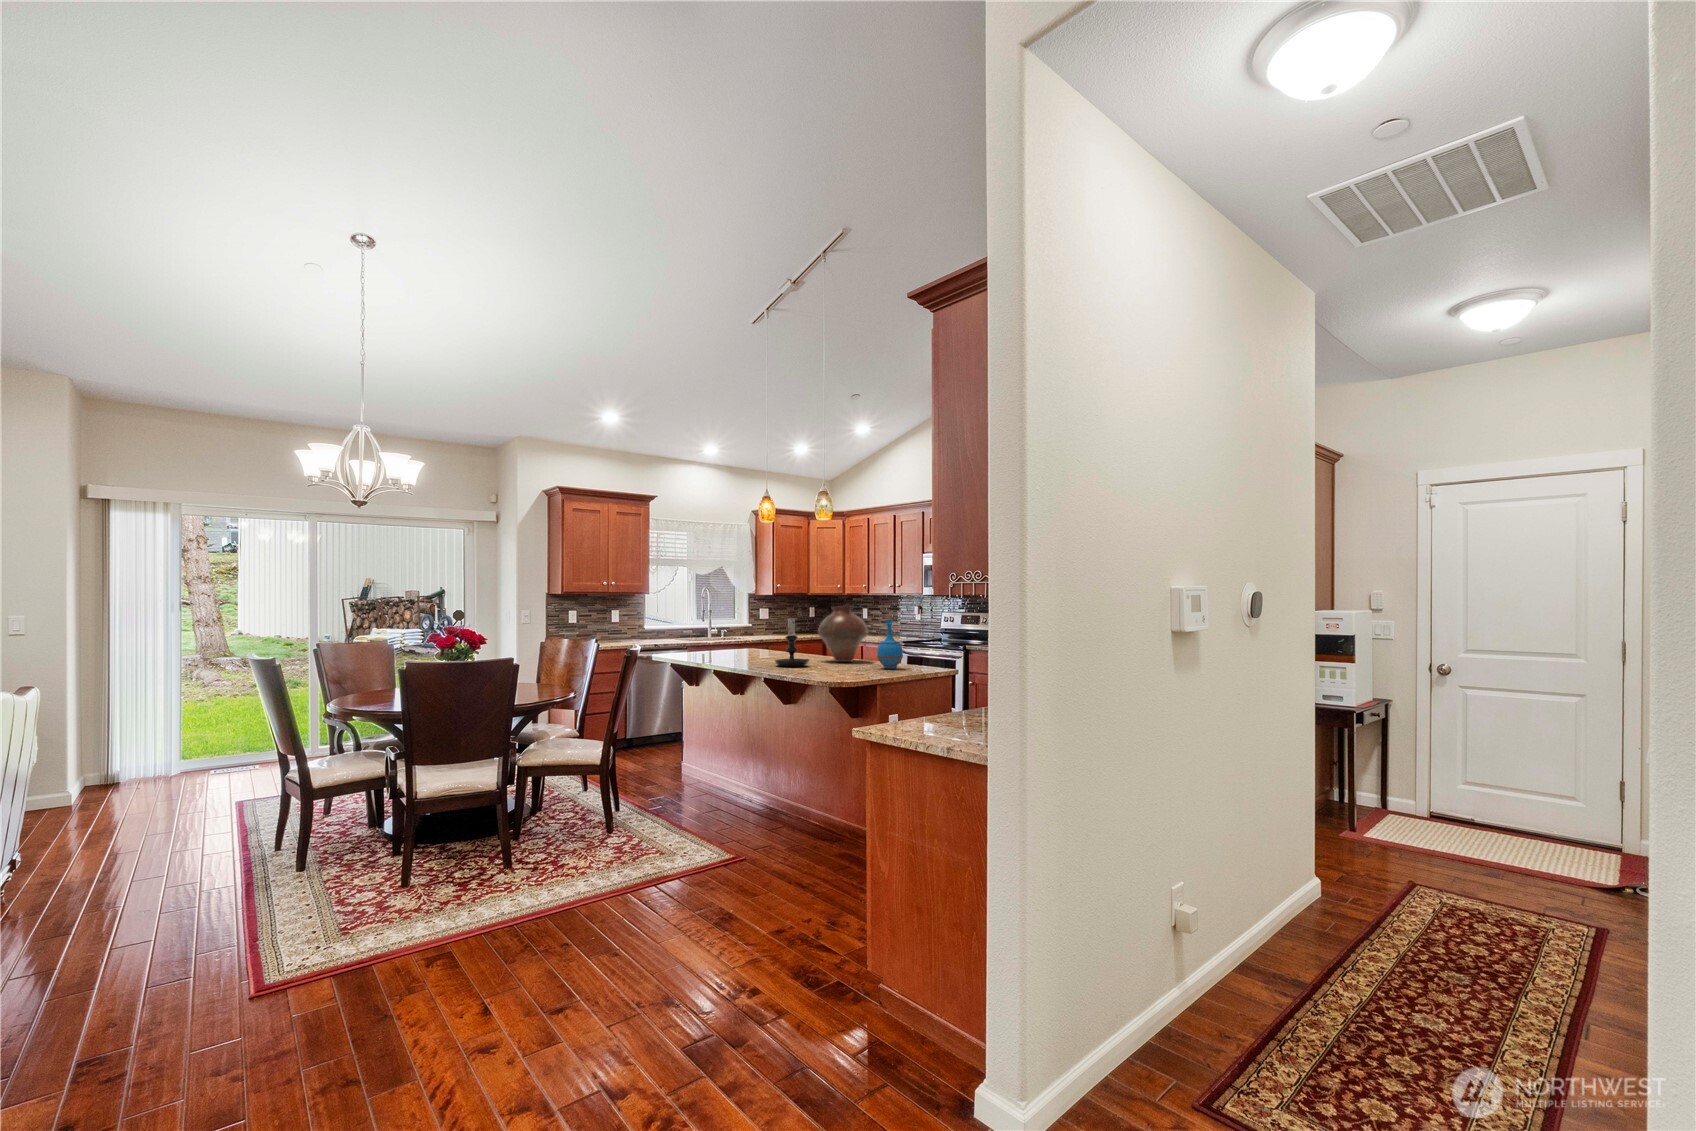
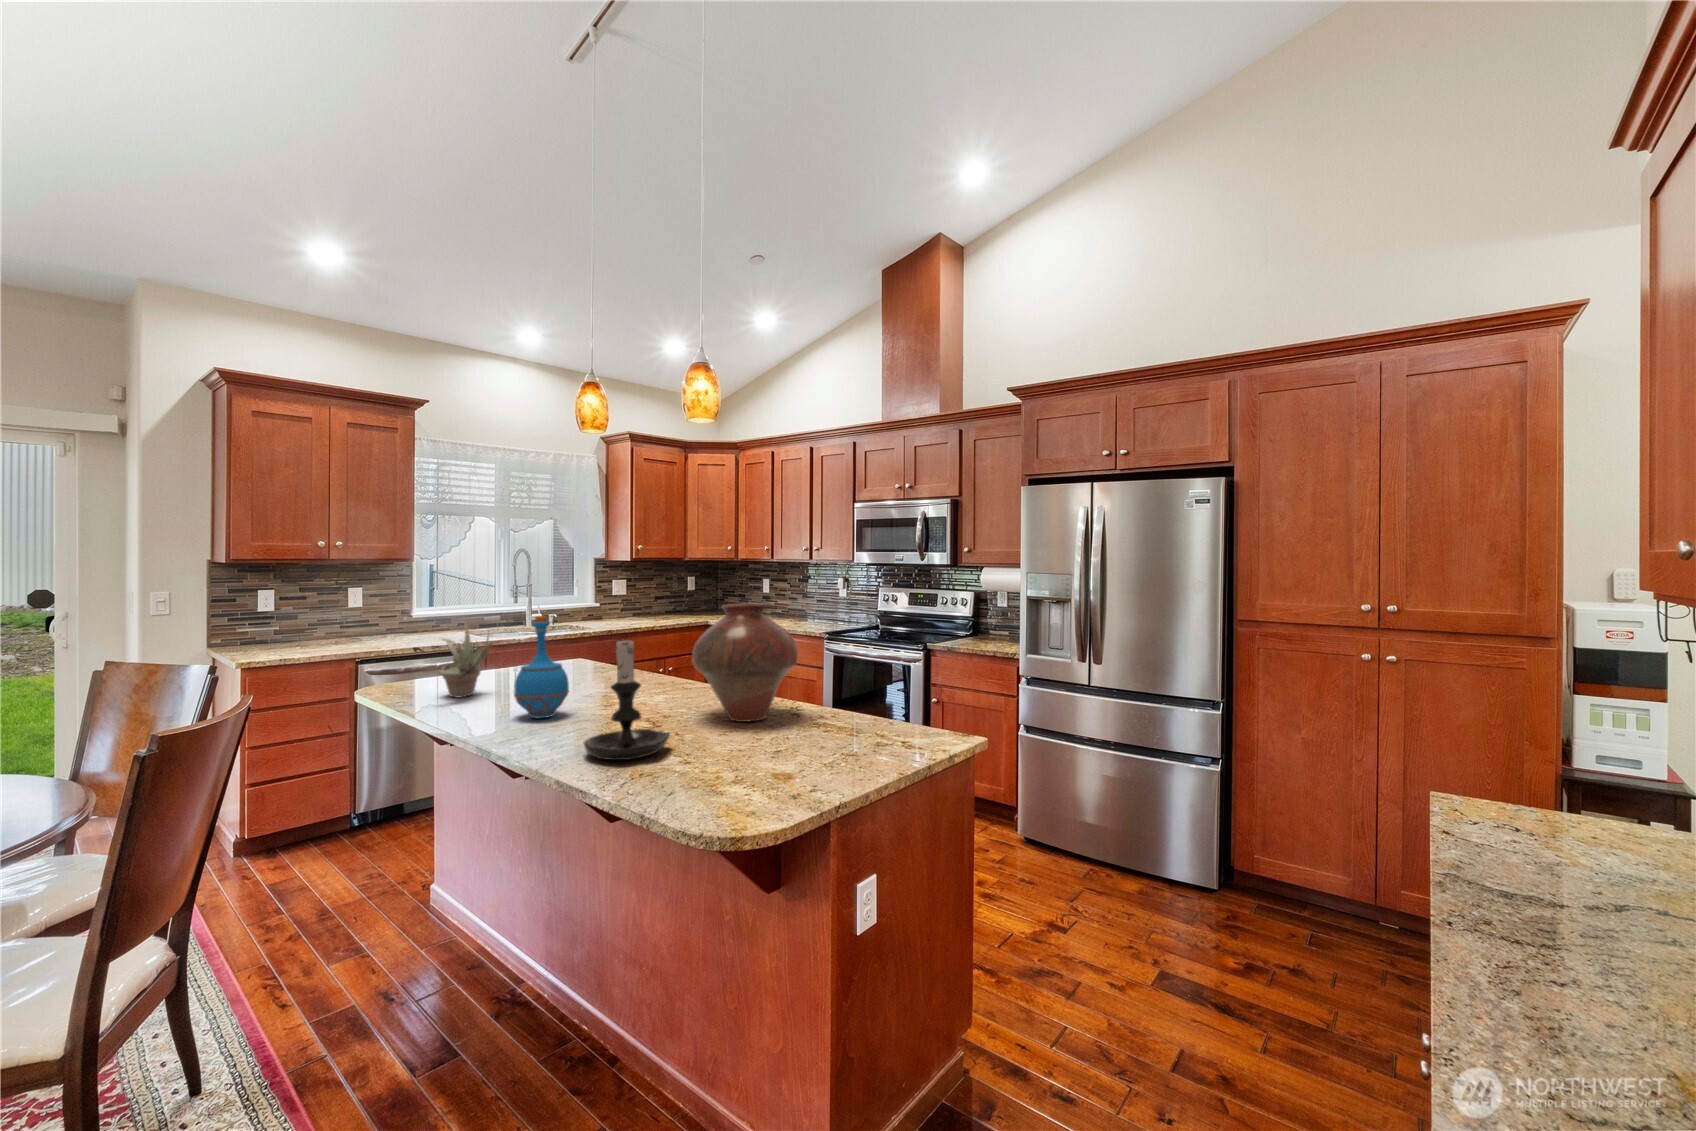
bottle: present [877,616,903,669] -> present [514,616,569,718]
succulent plant: none [698,618,722,655] -> present [437,623,492,698]

